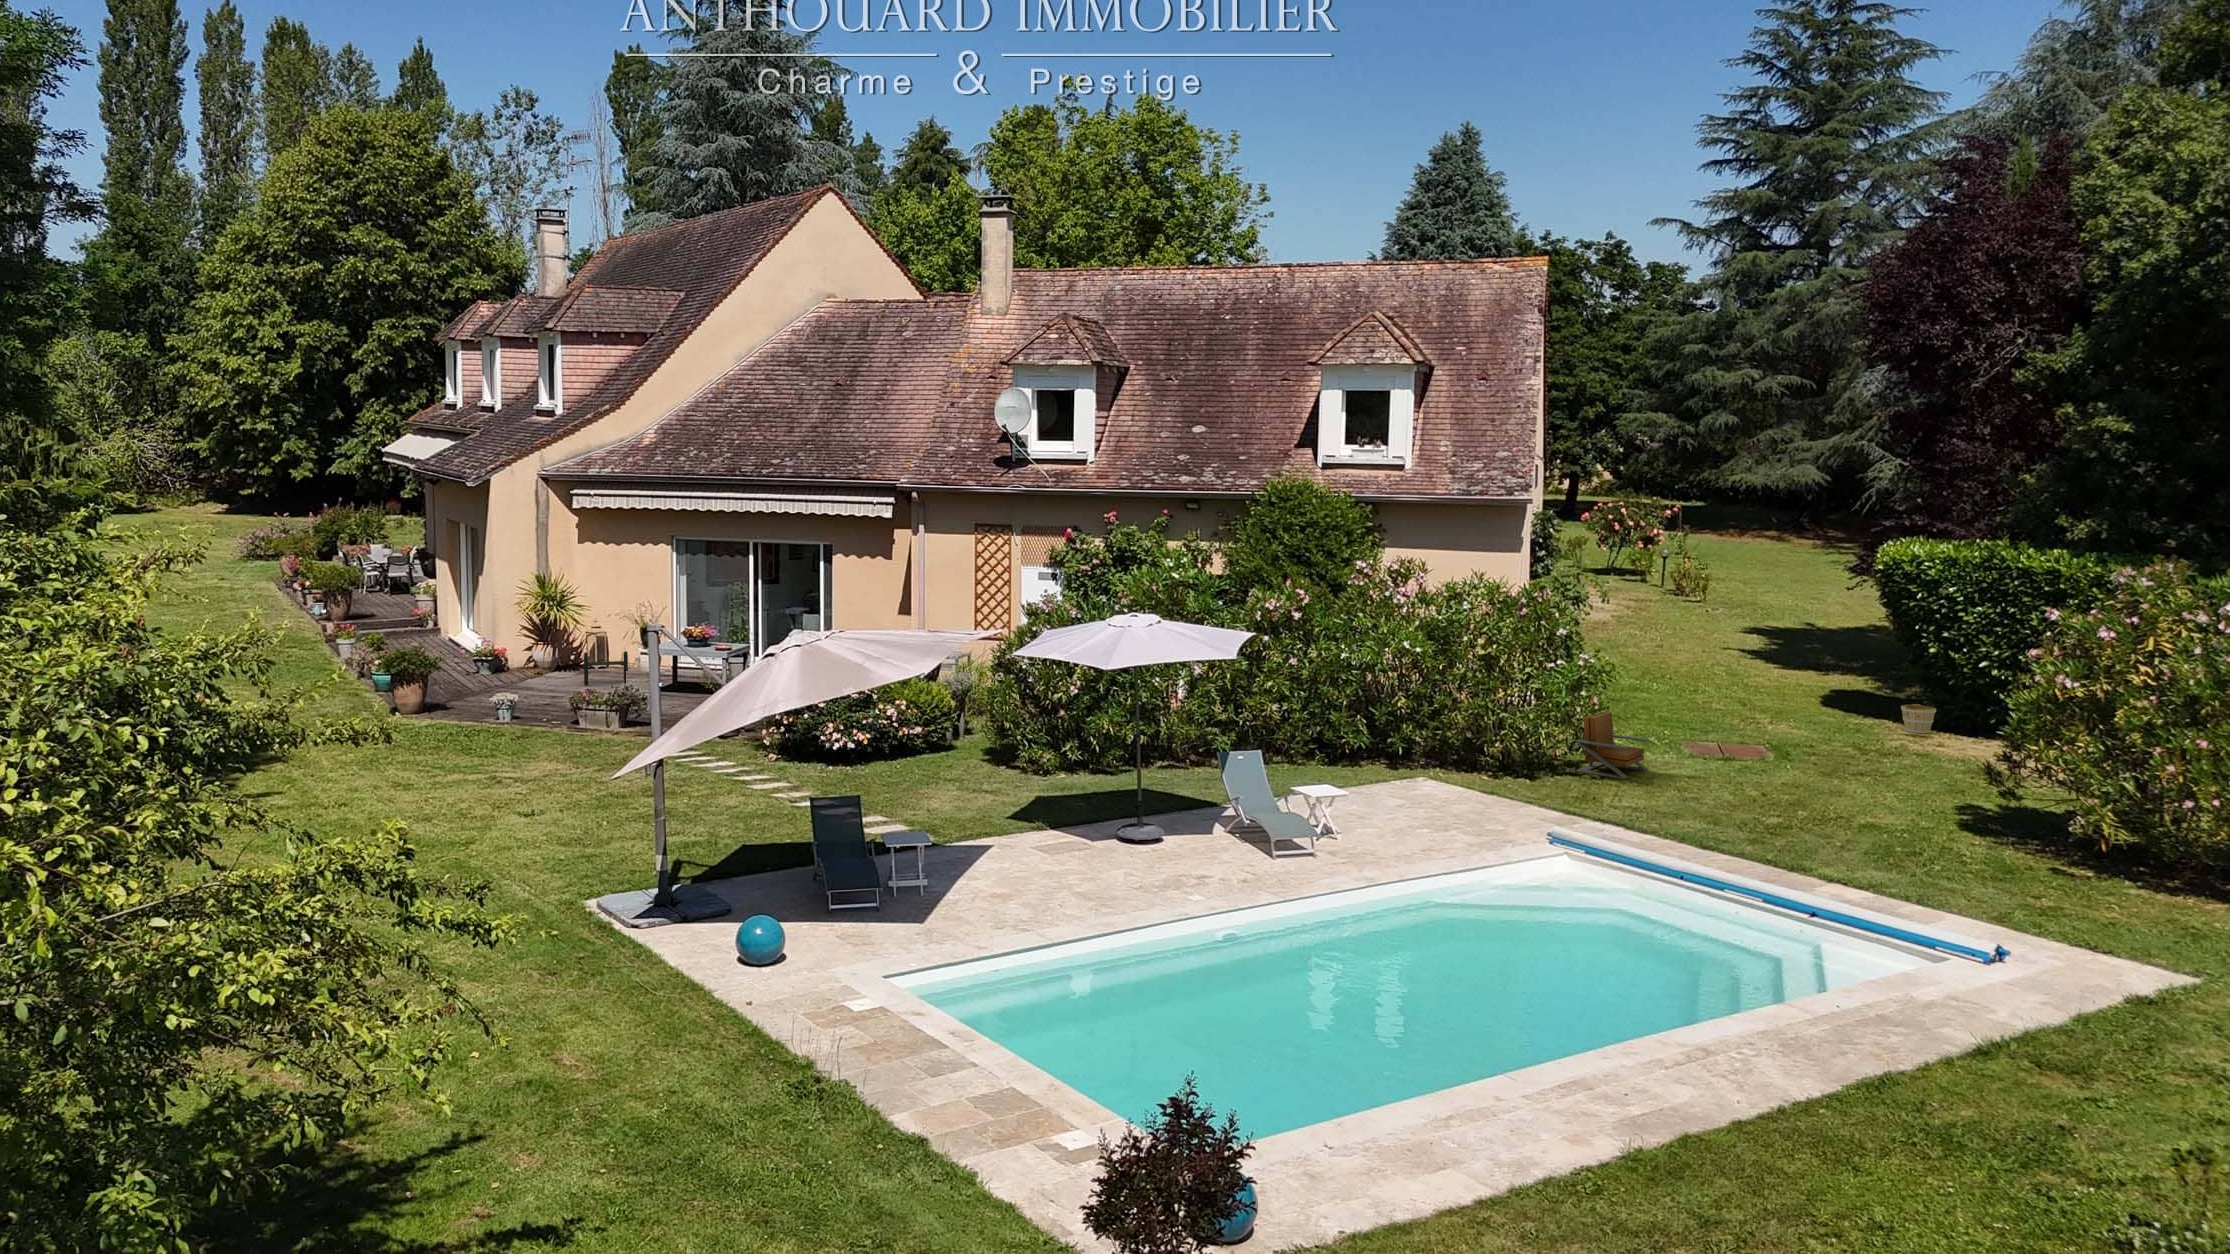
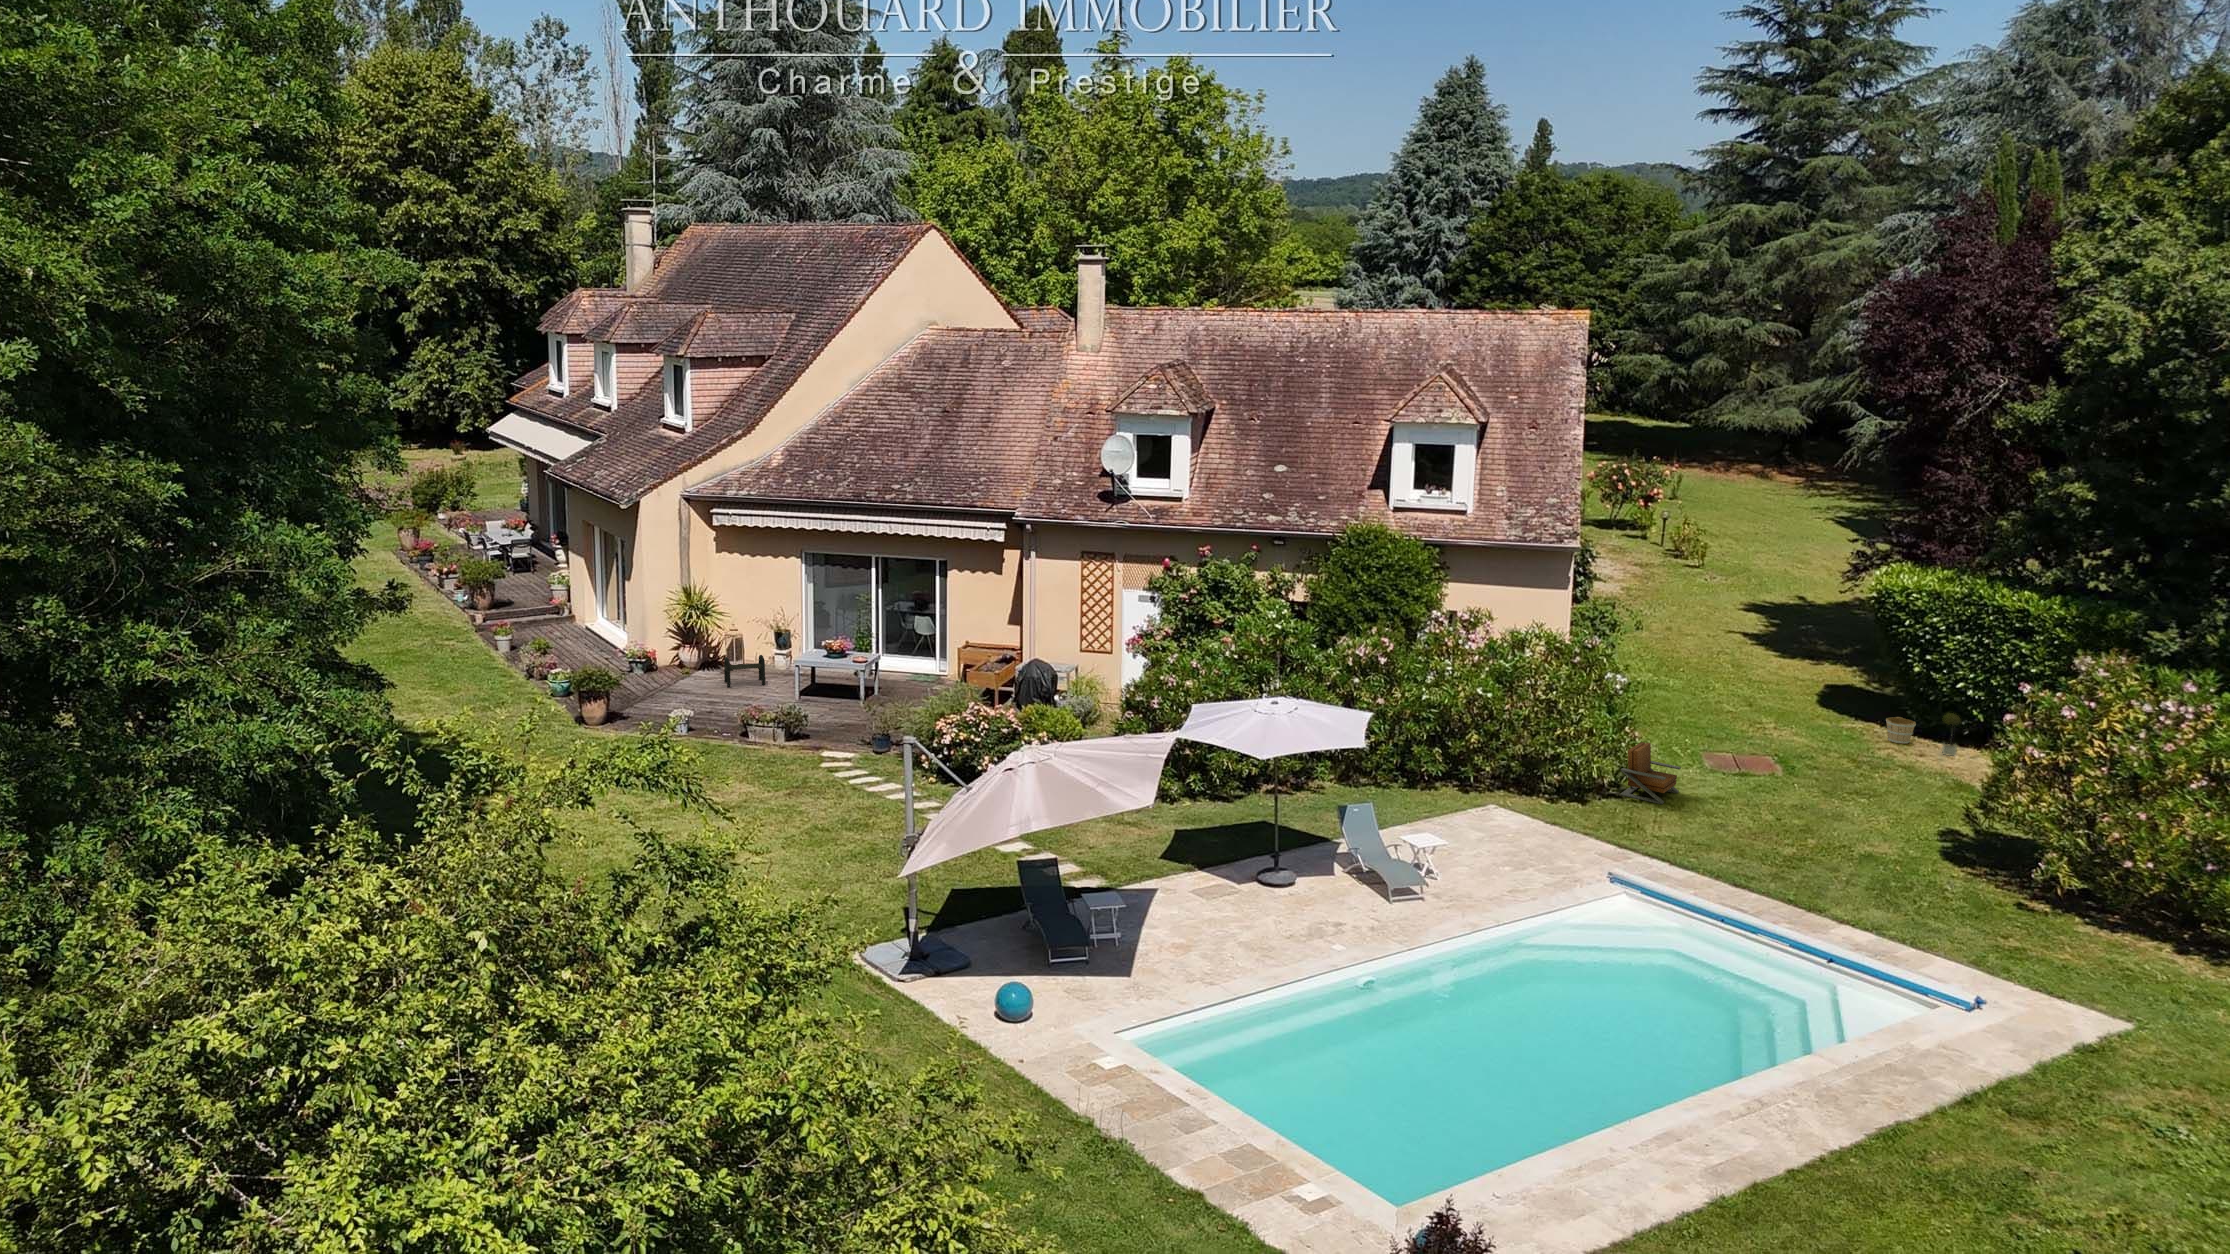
potted tree: none [1966,692,1991,744] -> present [1942,713,1962,756]

